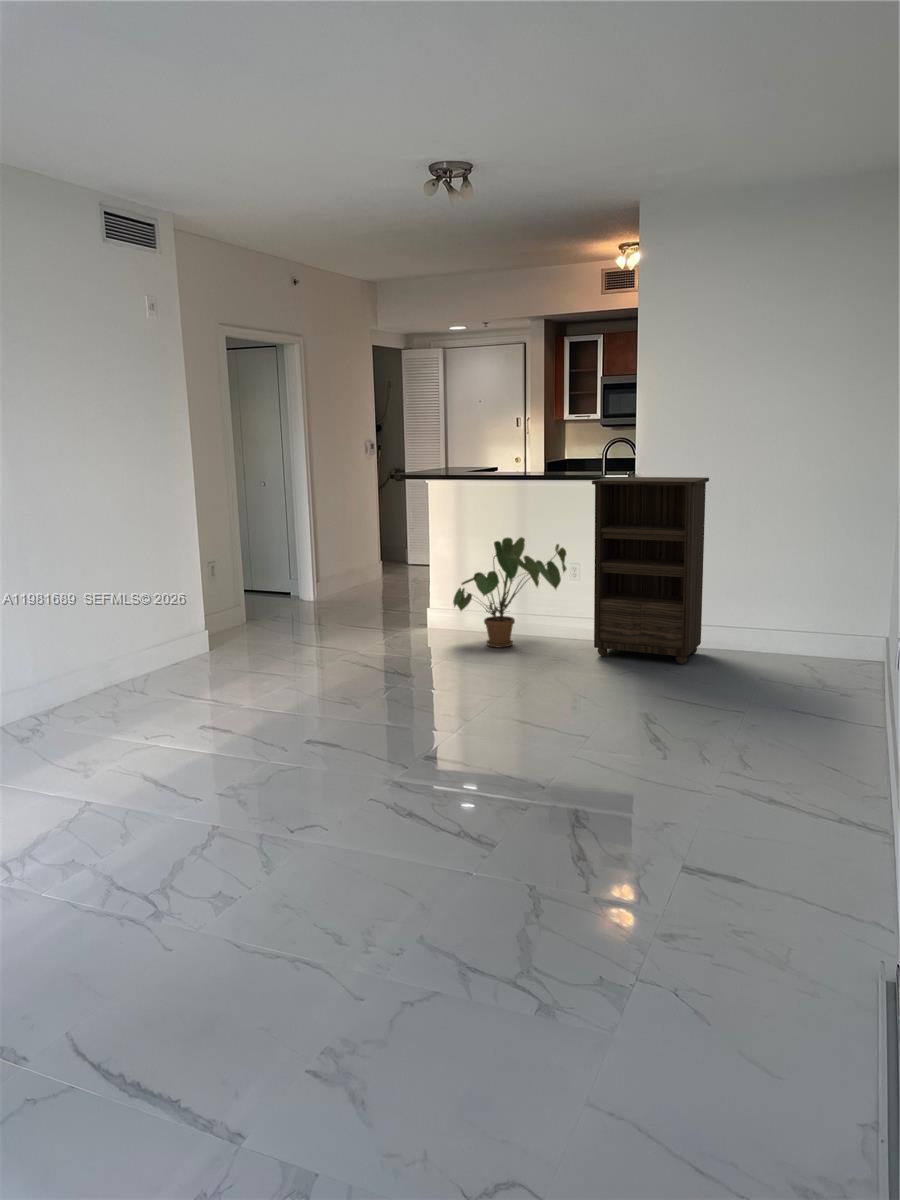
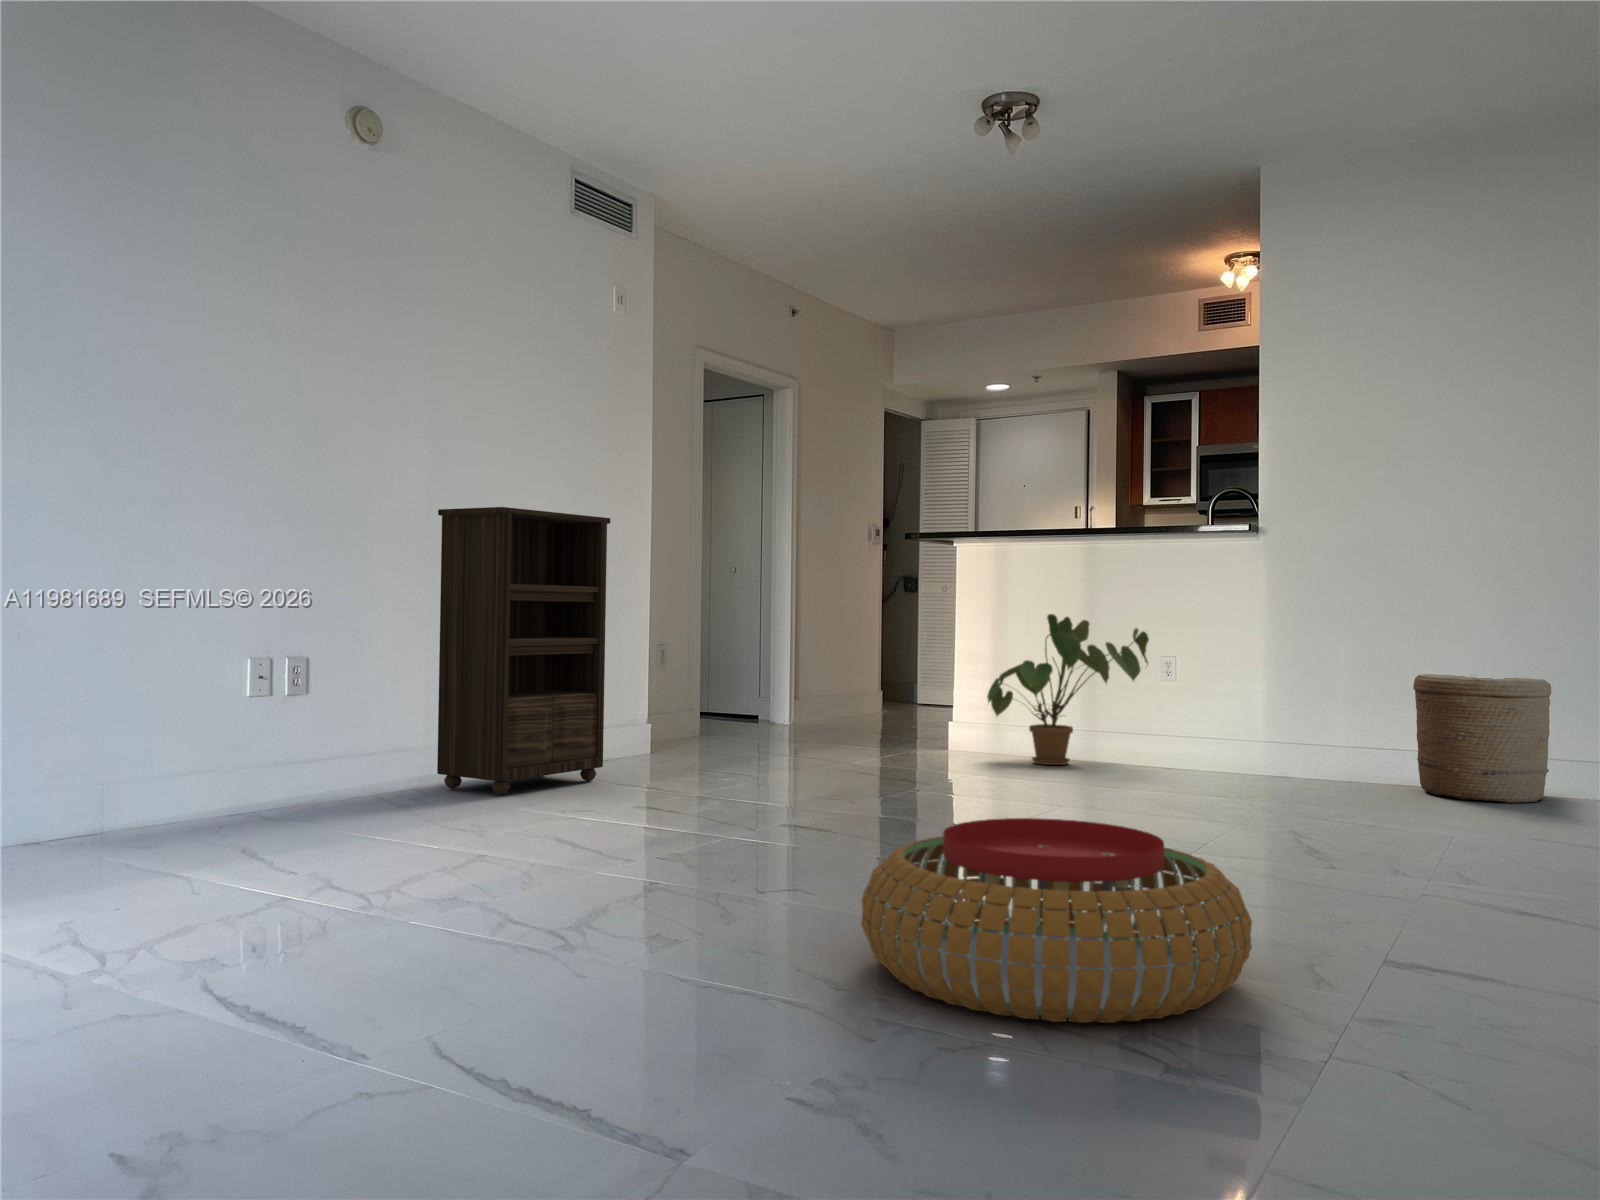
bookshelf: present [592,477,709,664] -> present [437,507,610,795]
woven basket: none [746,580,836,674] -> present [1413,674,1551,803]
pouf: none [349,833,629,1037] -> present [861,818,1252,1023]

